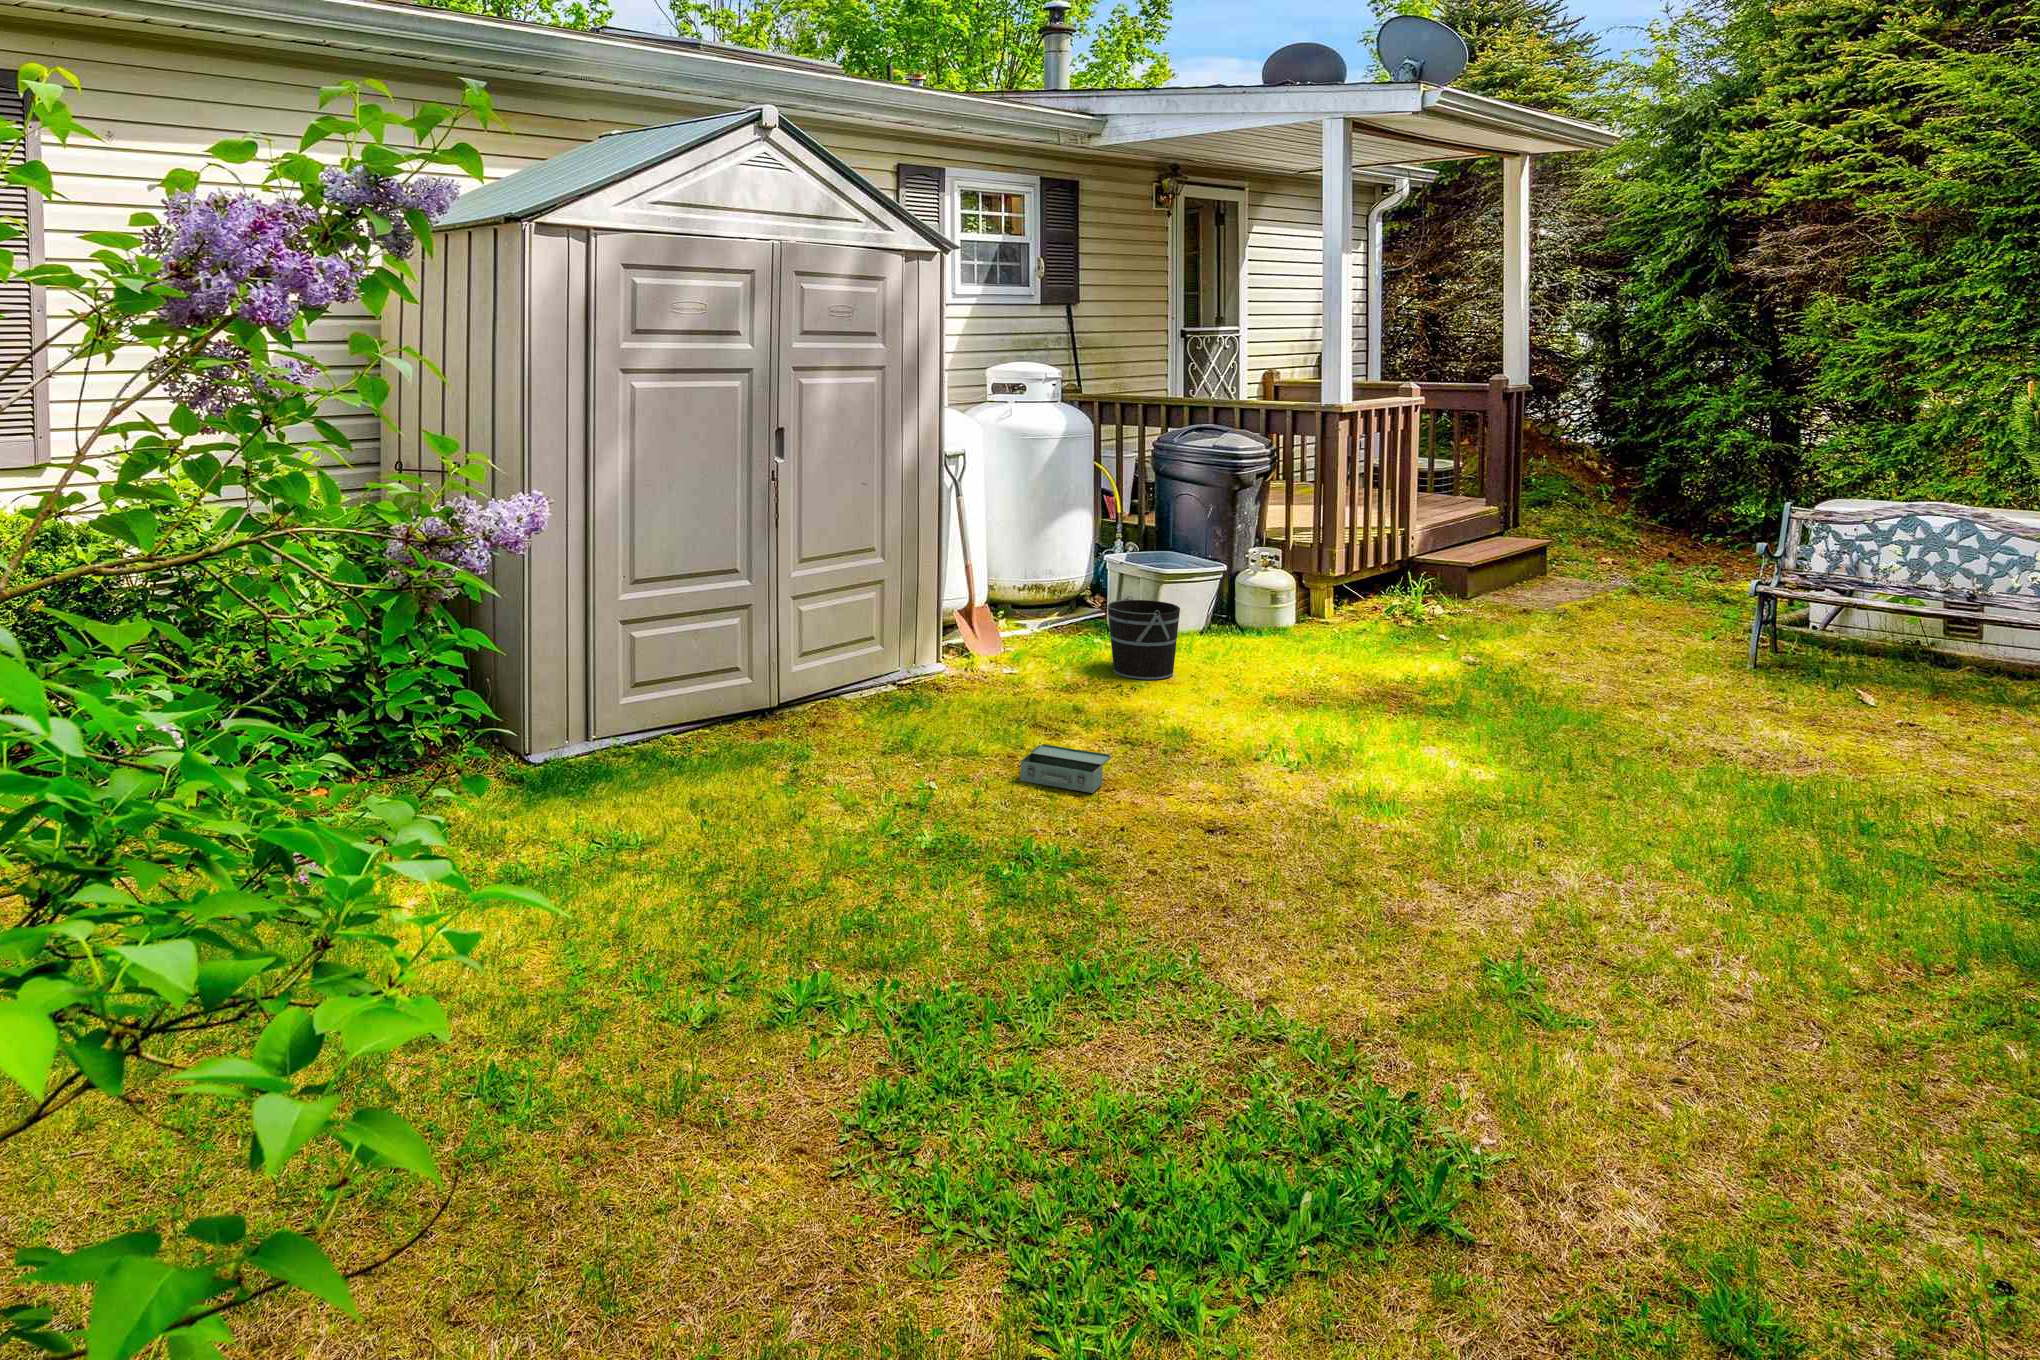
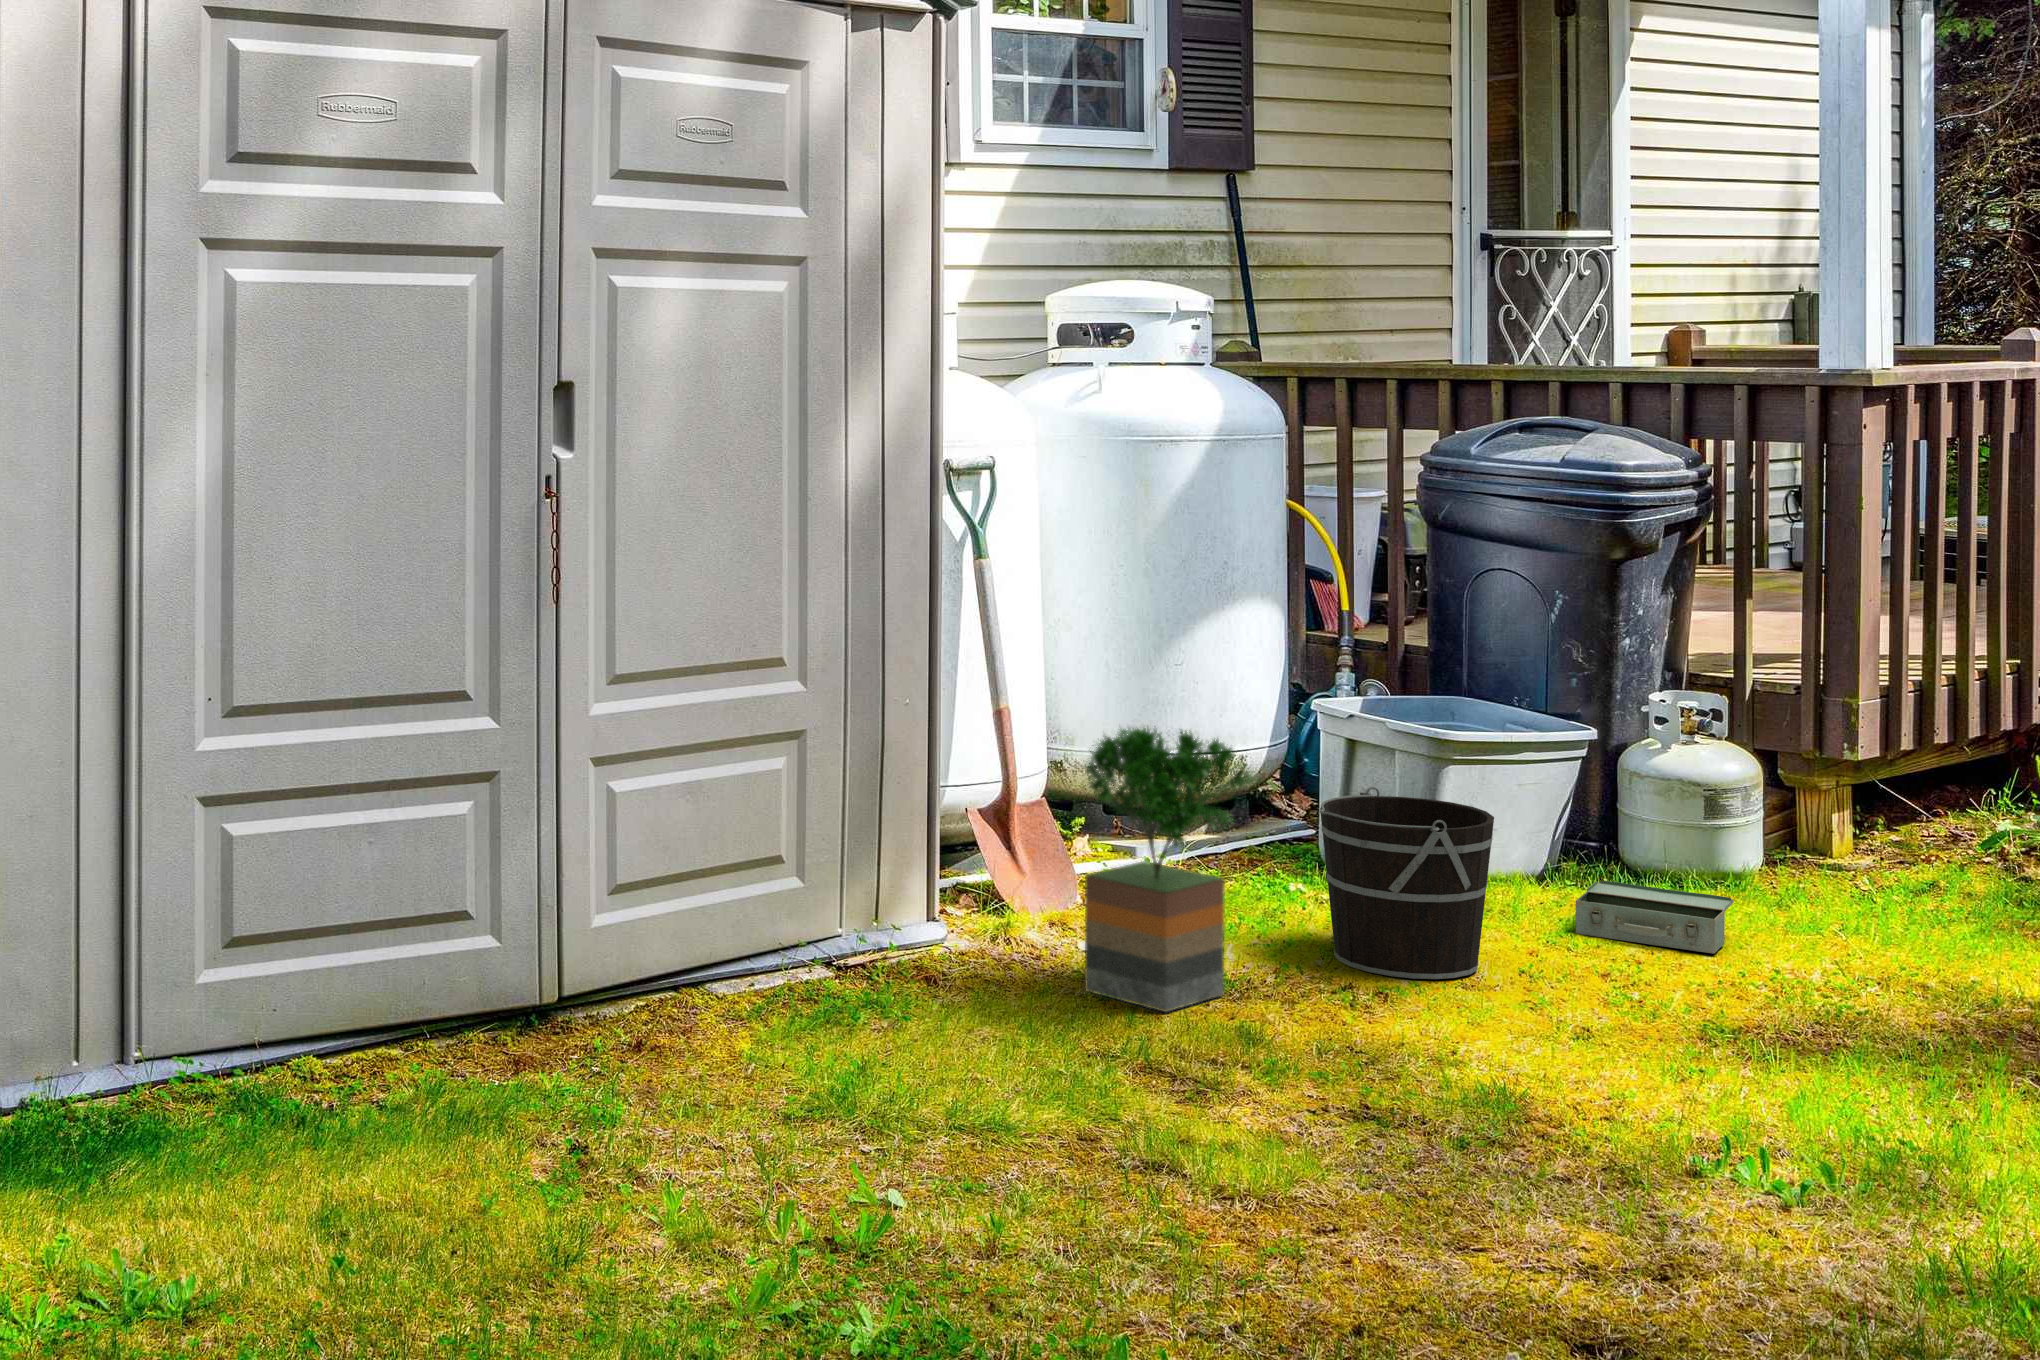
potted tree: none [1005,572,1082,698] -> present [1084,726,1253,1012]
toolbox: present [1020,744,1111,793] -> present [1576,880,1734,954]

